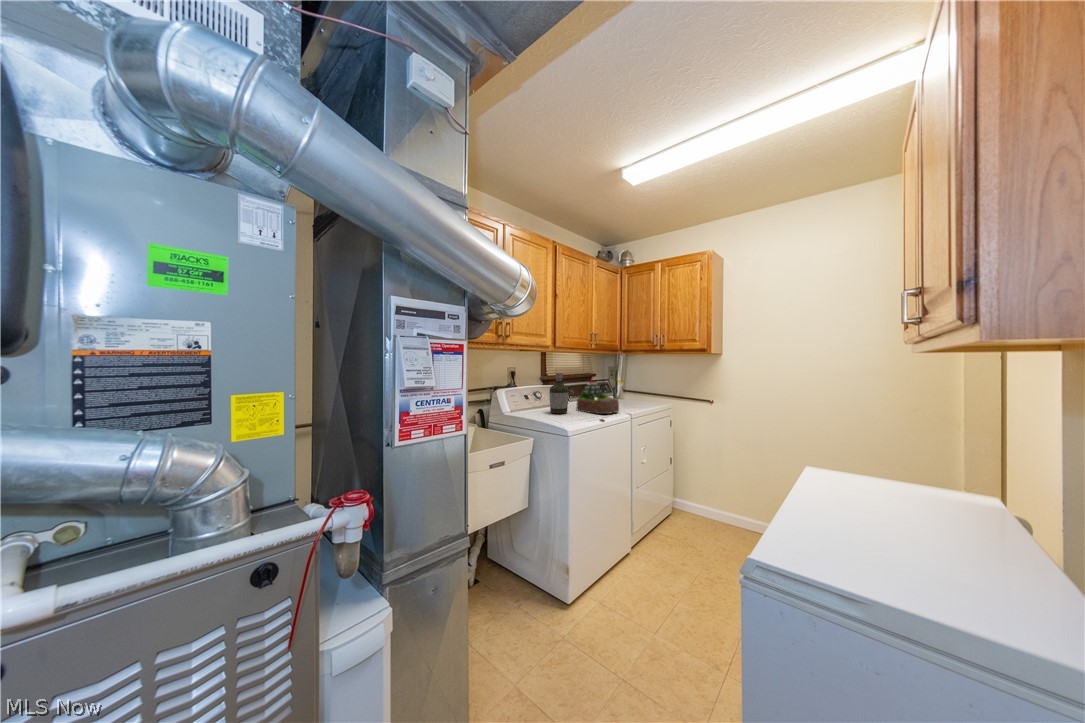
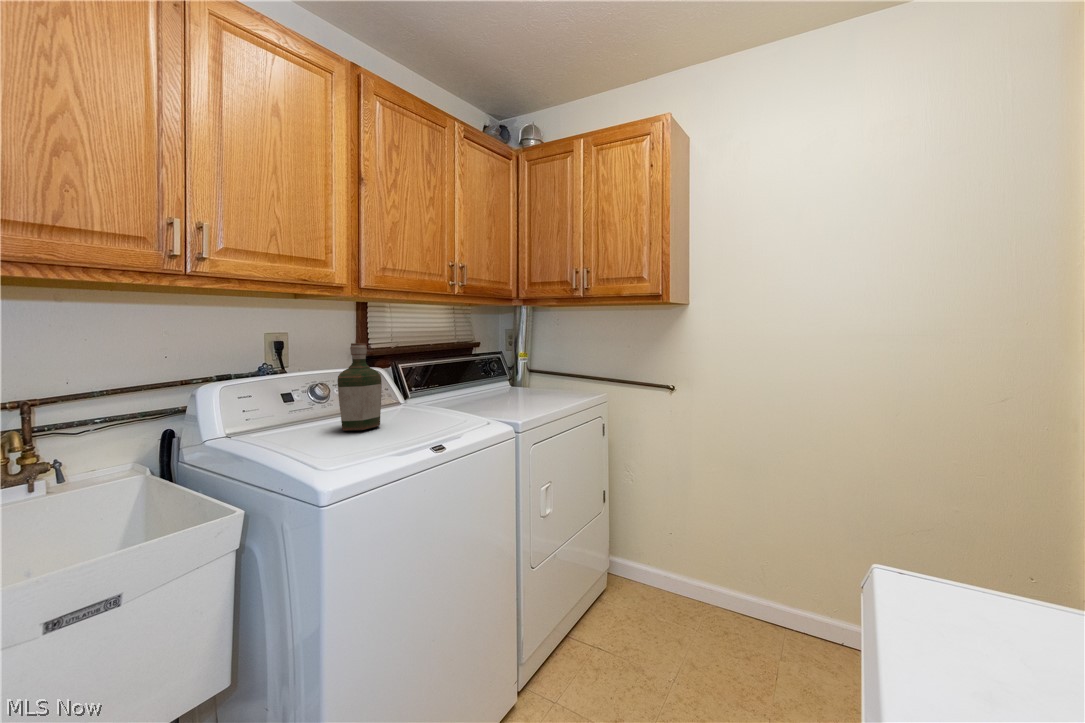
succulent plant: present [576,381,619,414] -> none [410,357,497,426]

